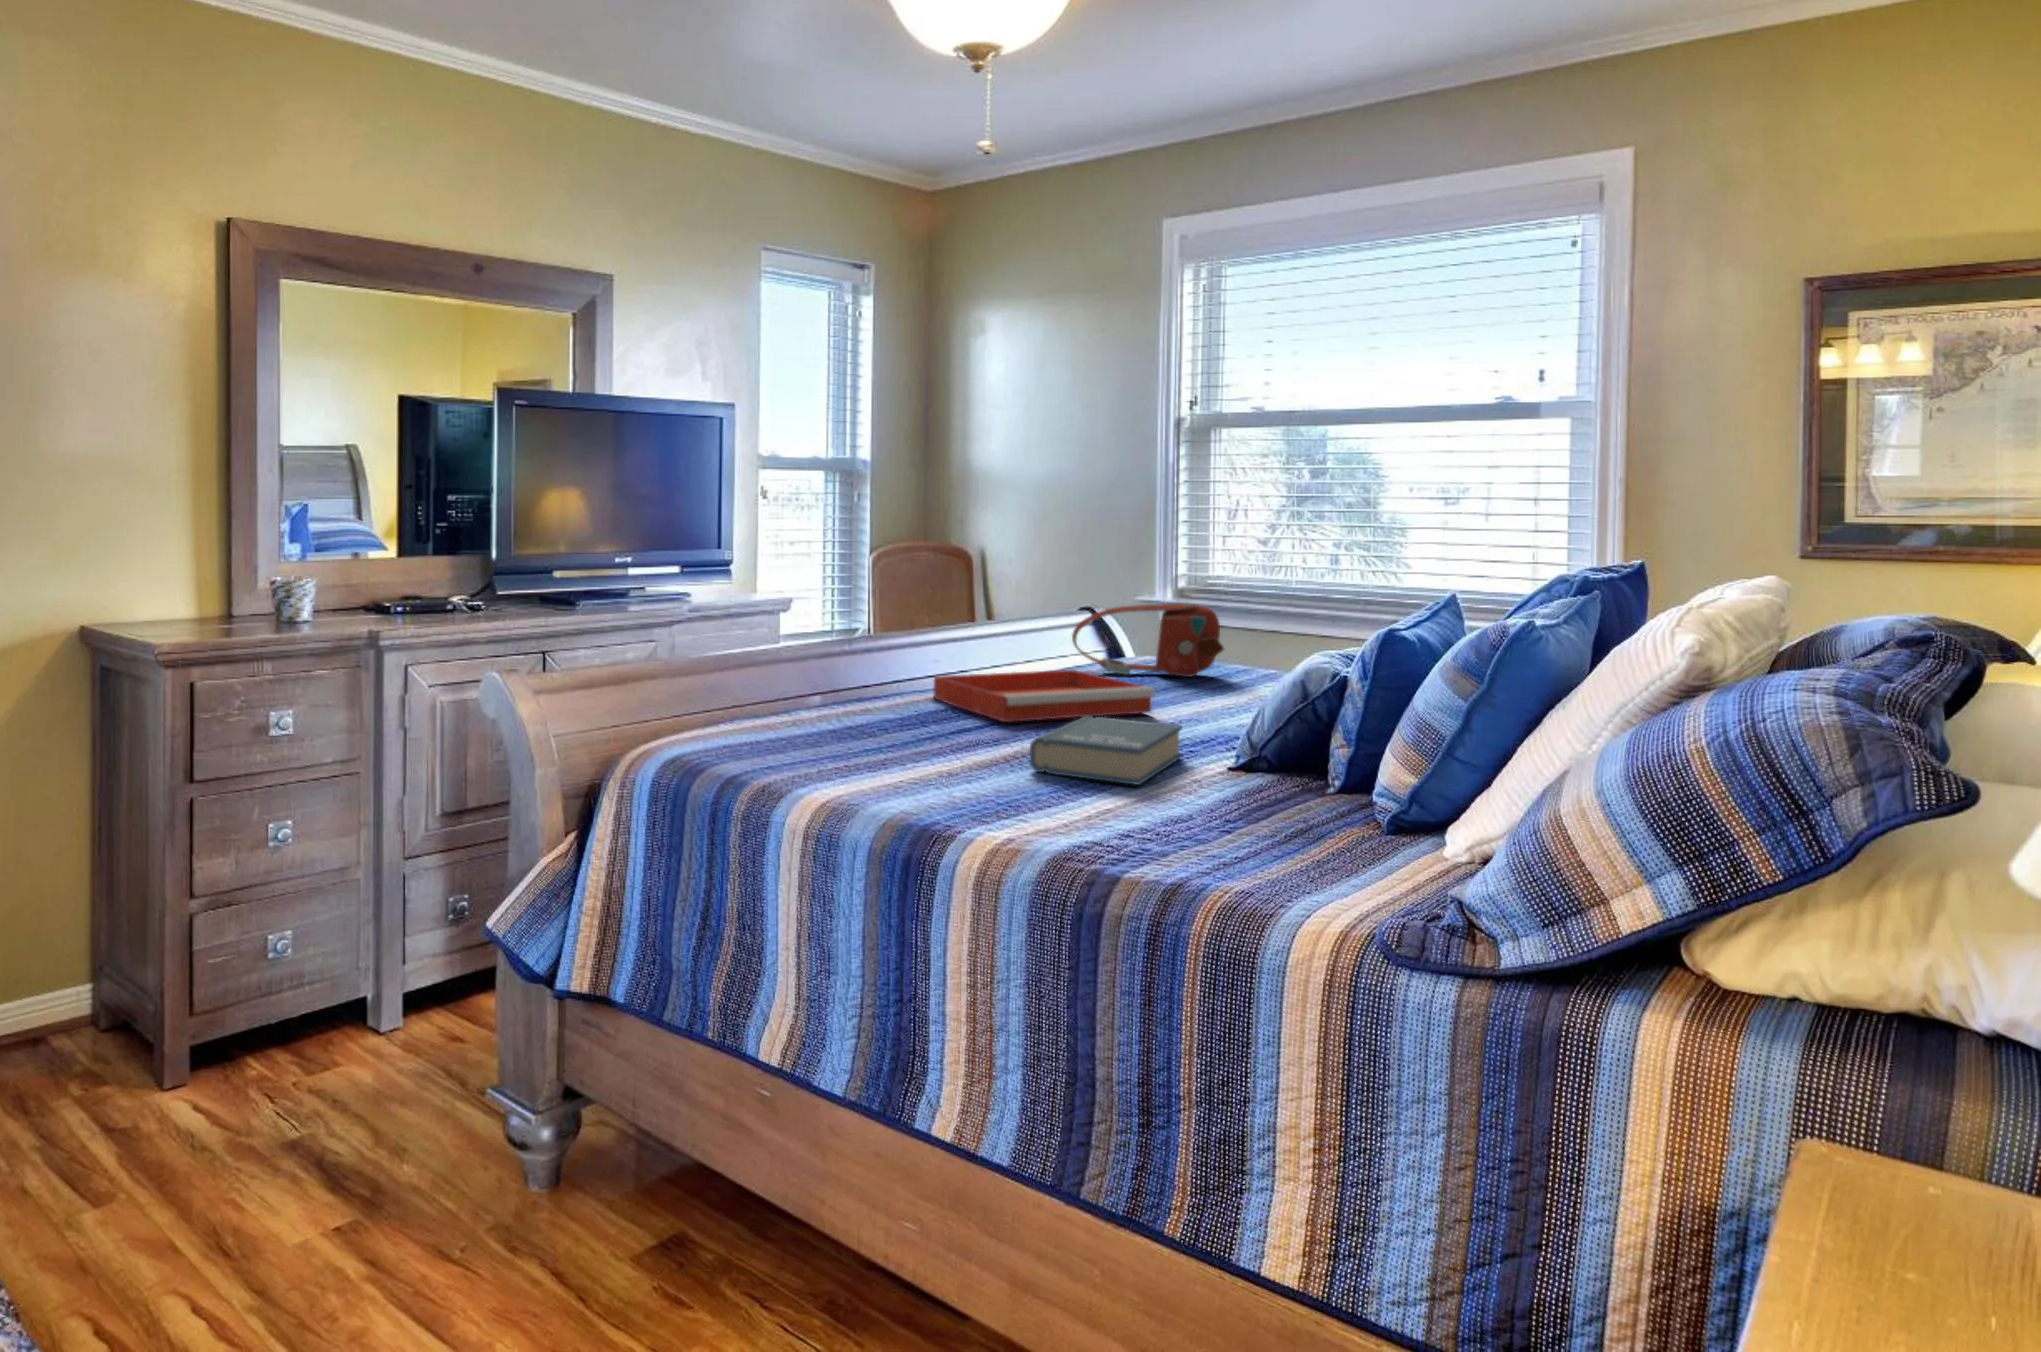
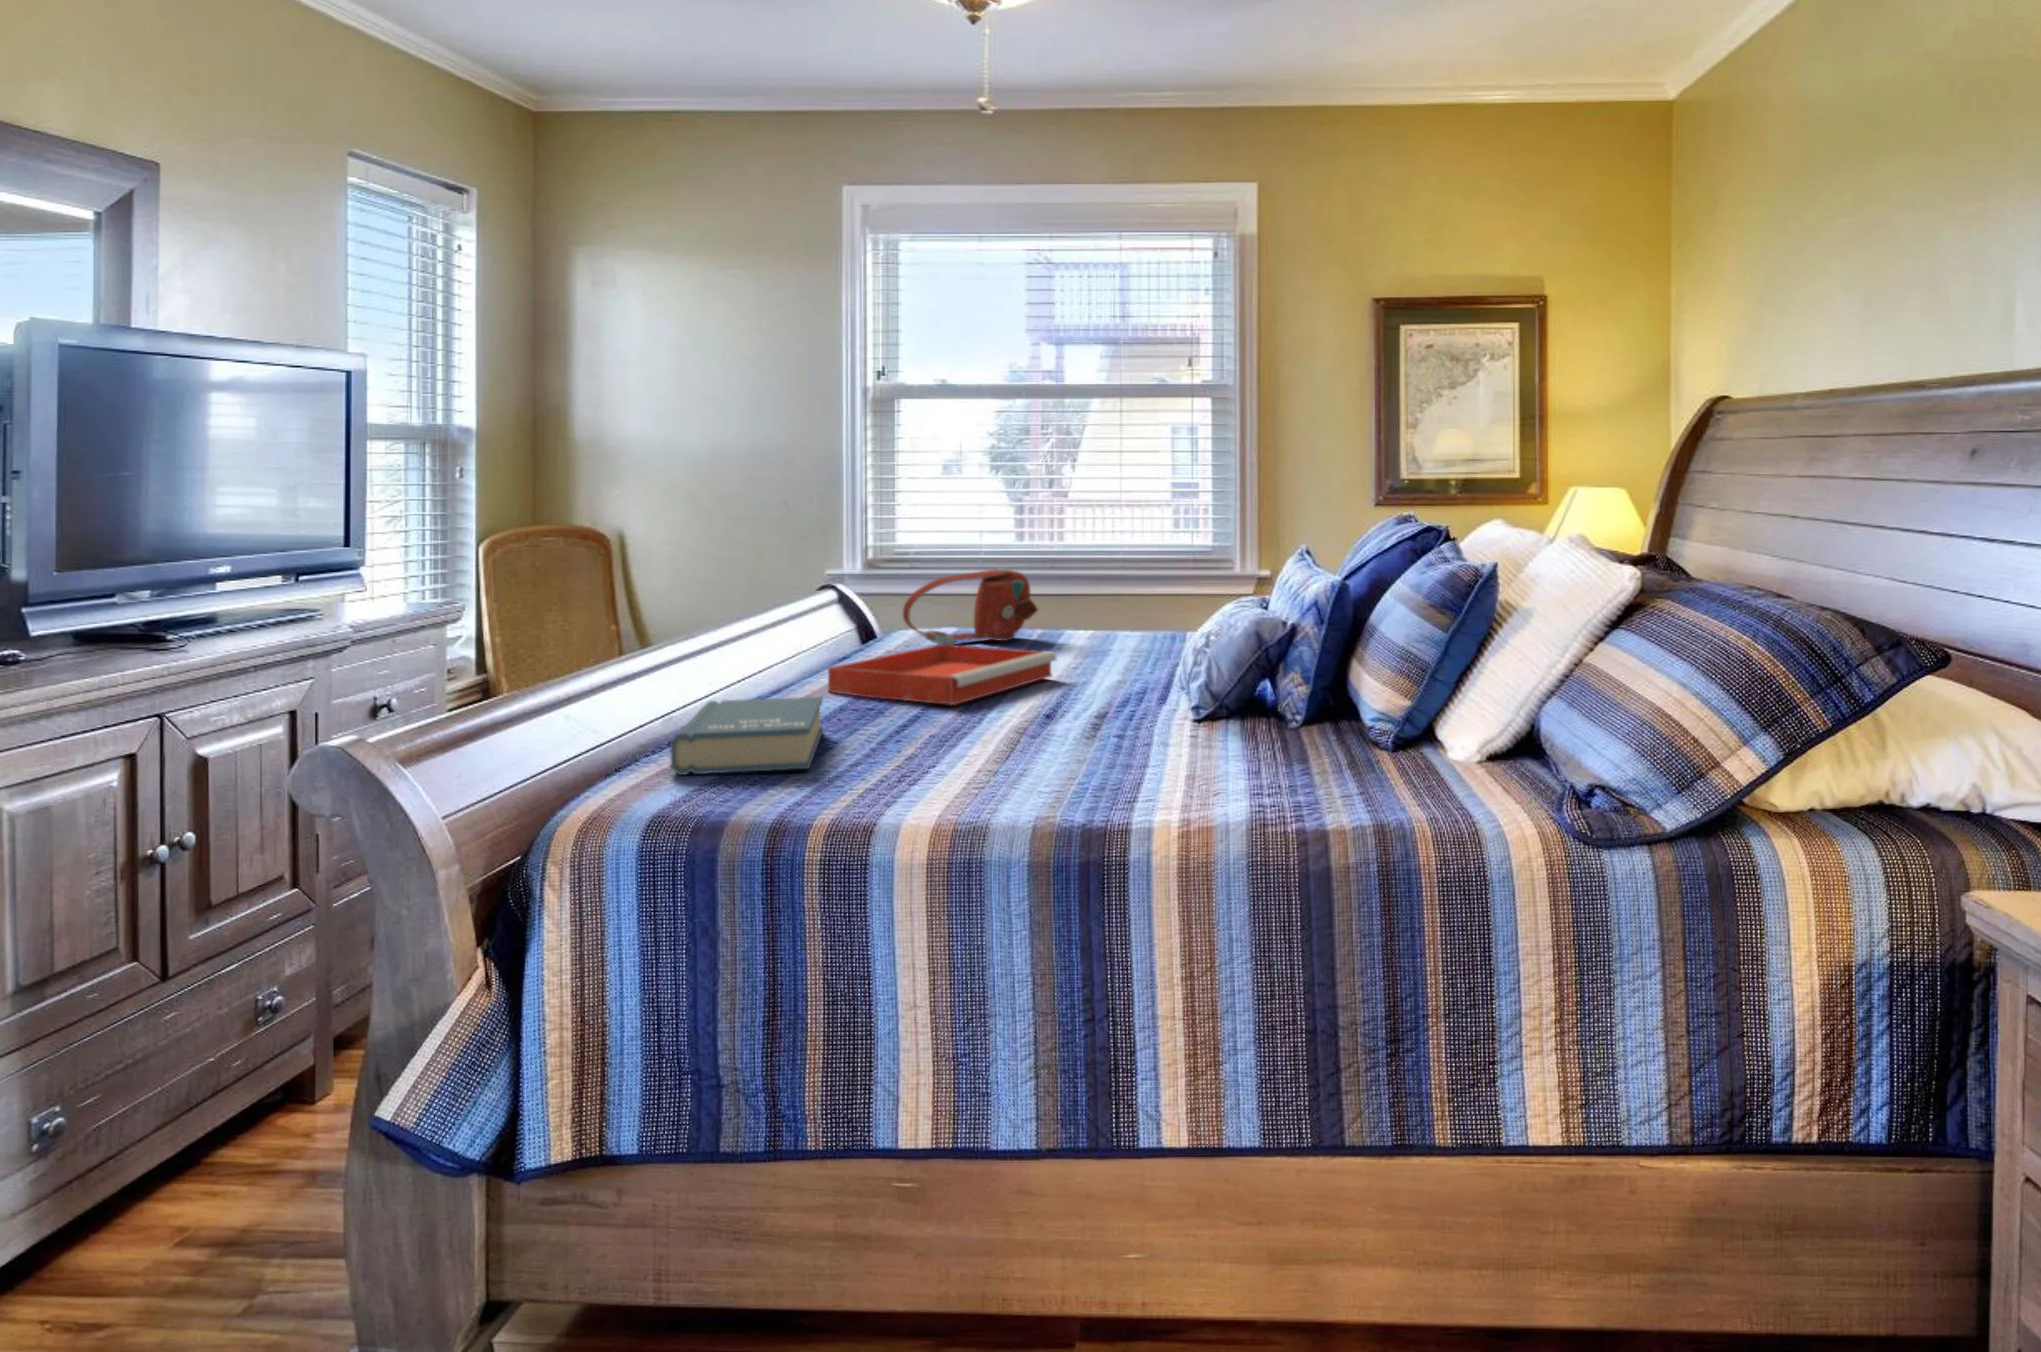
book: present [1030,716,1182,785] -> present [670,697,823,775]

